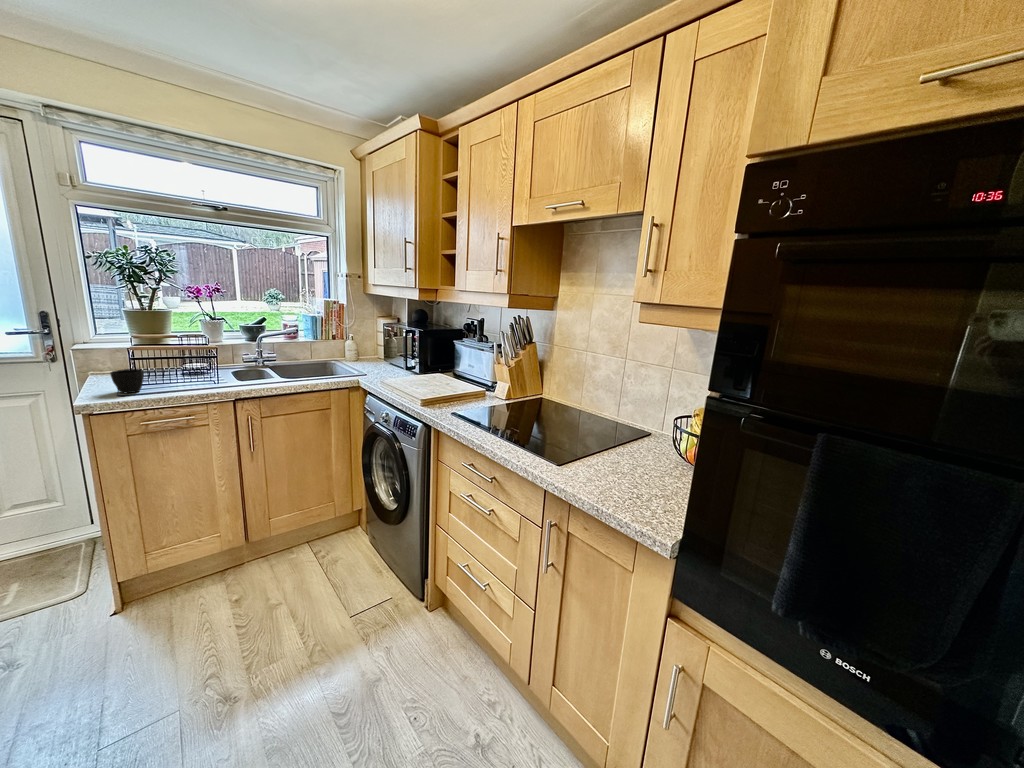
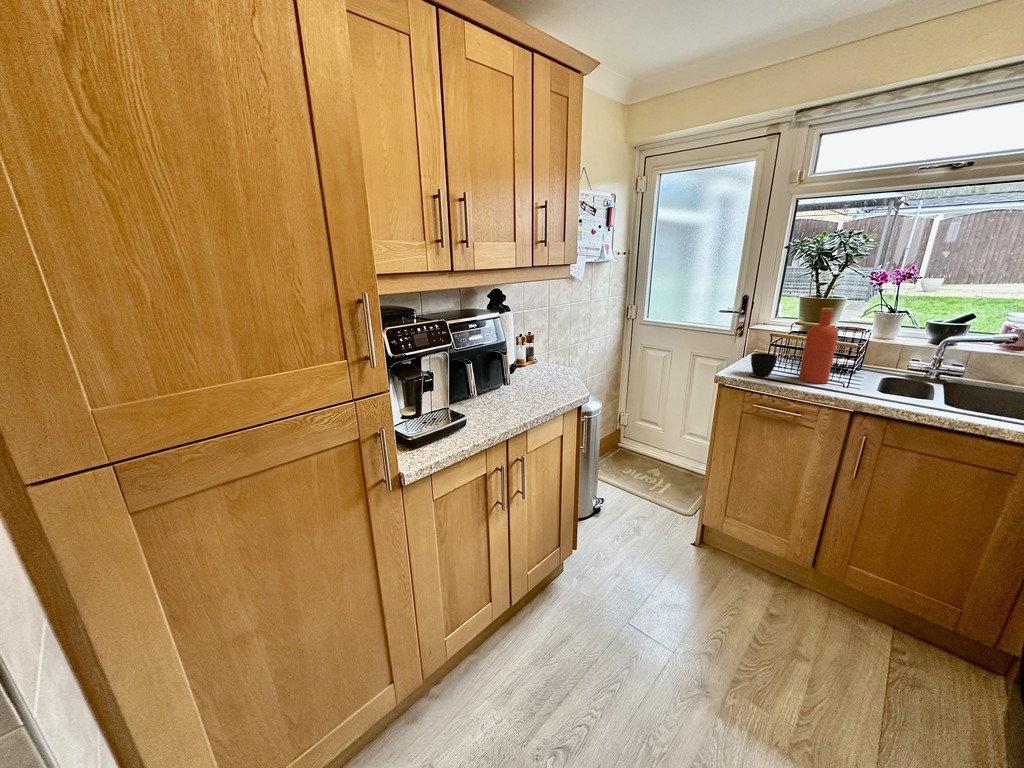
bottle: none [163,318,199,388] -> present [799,308,838,383]

